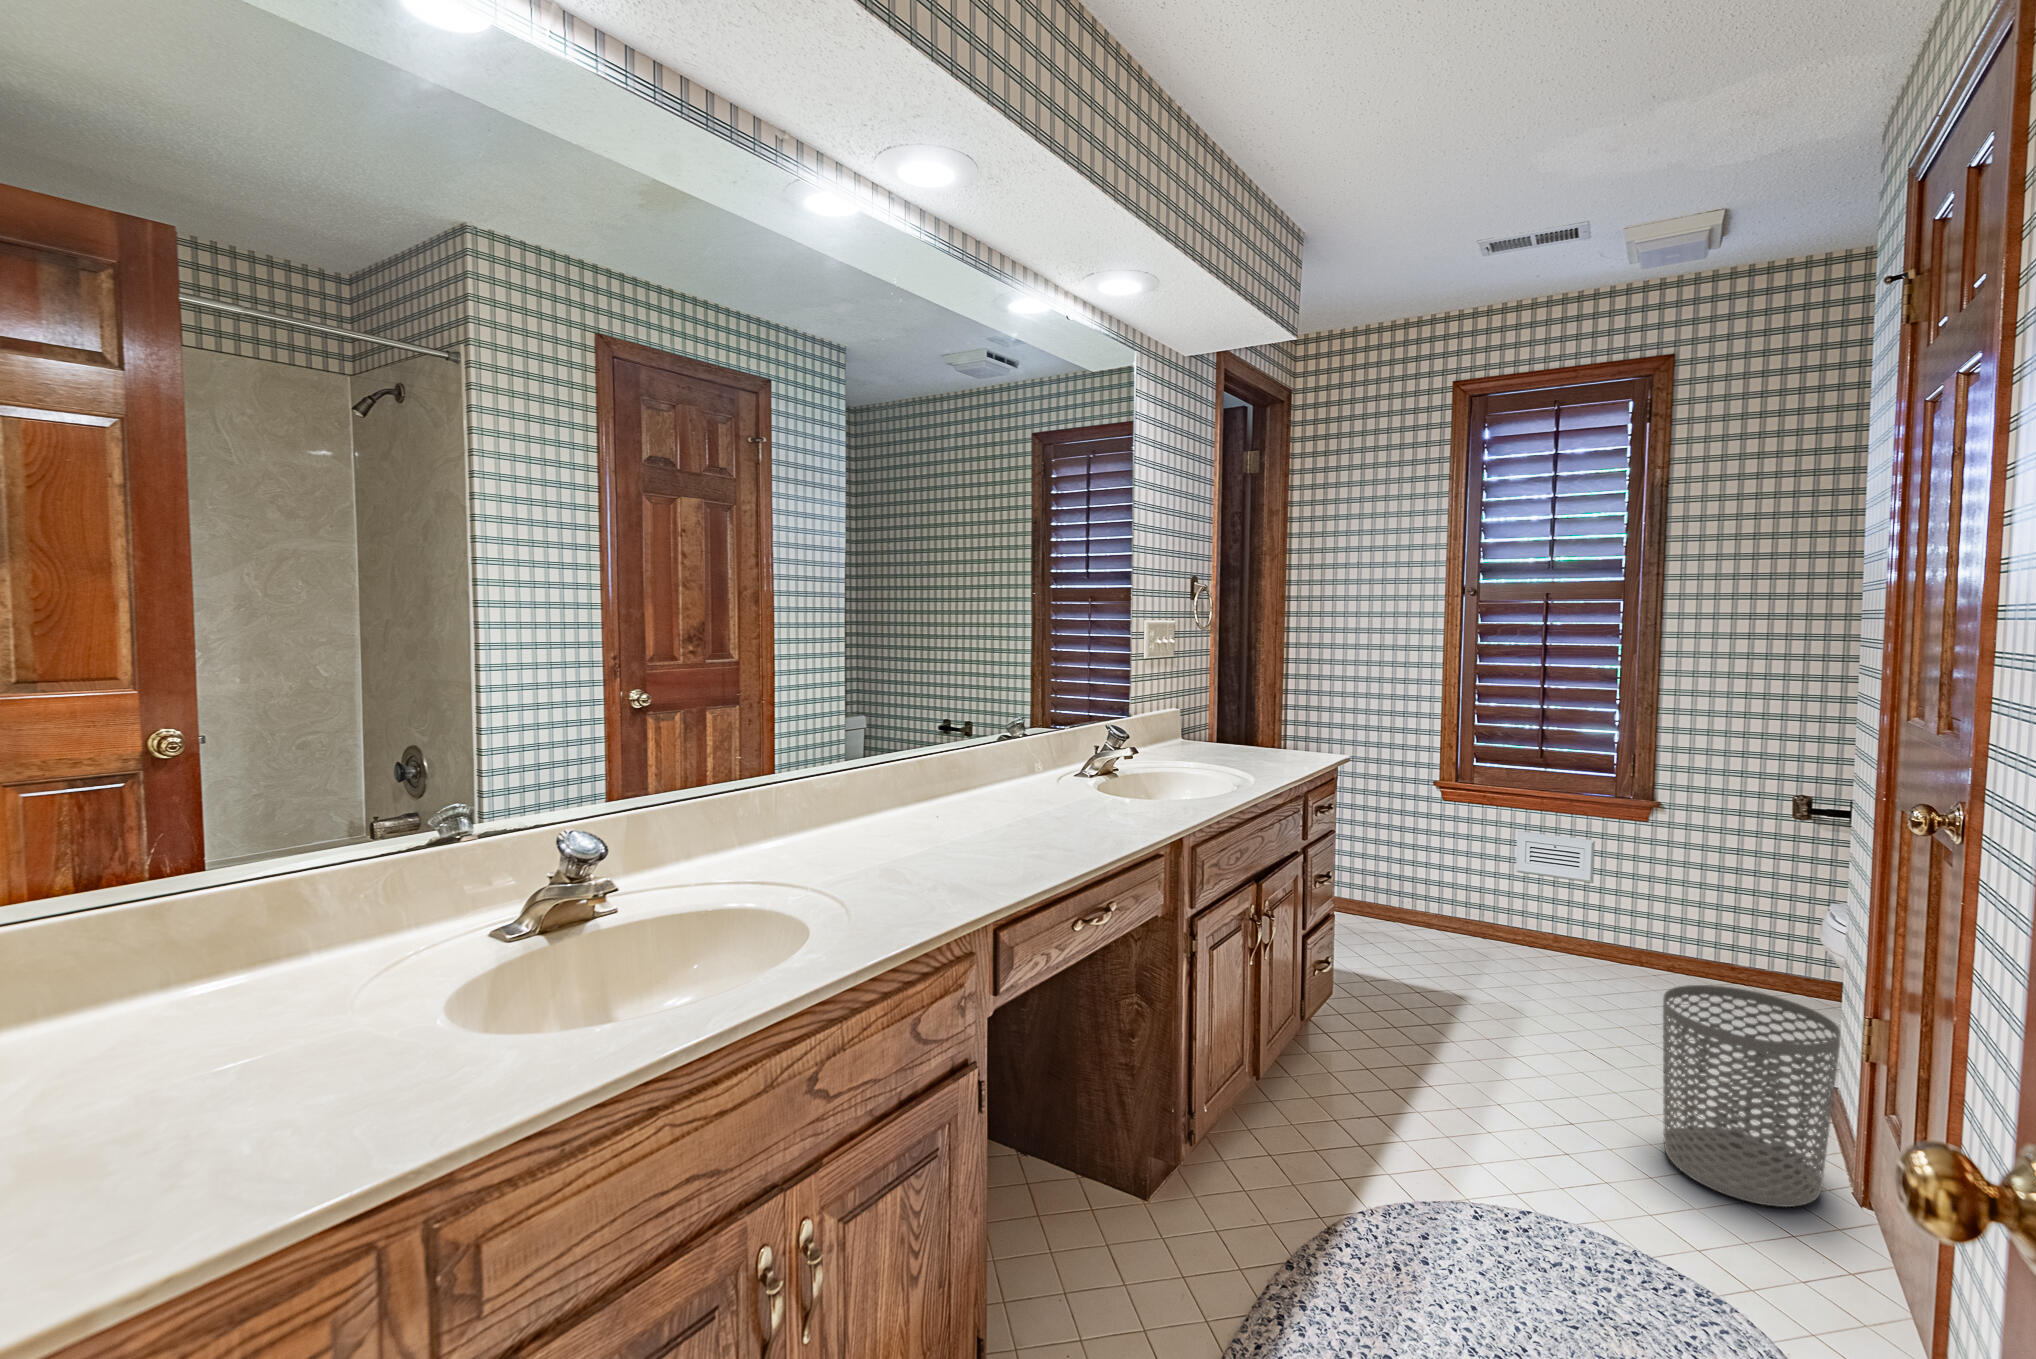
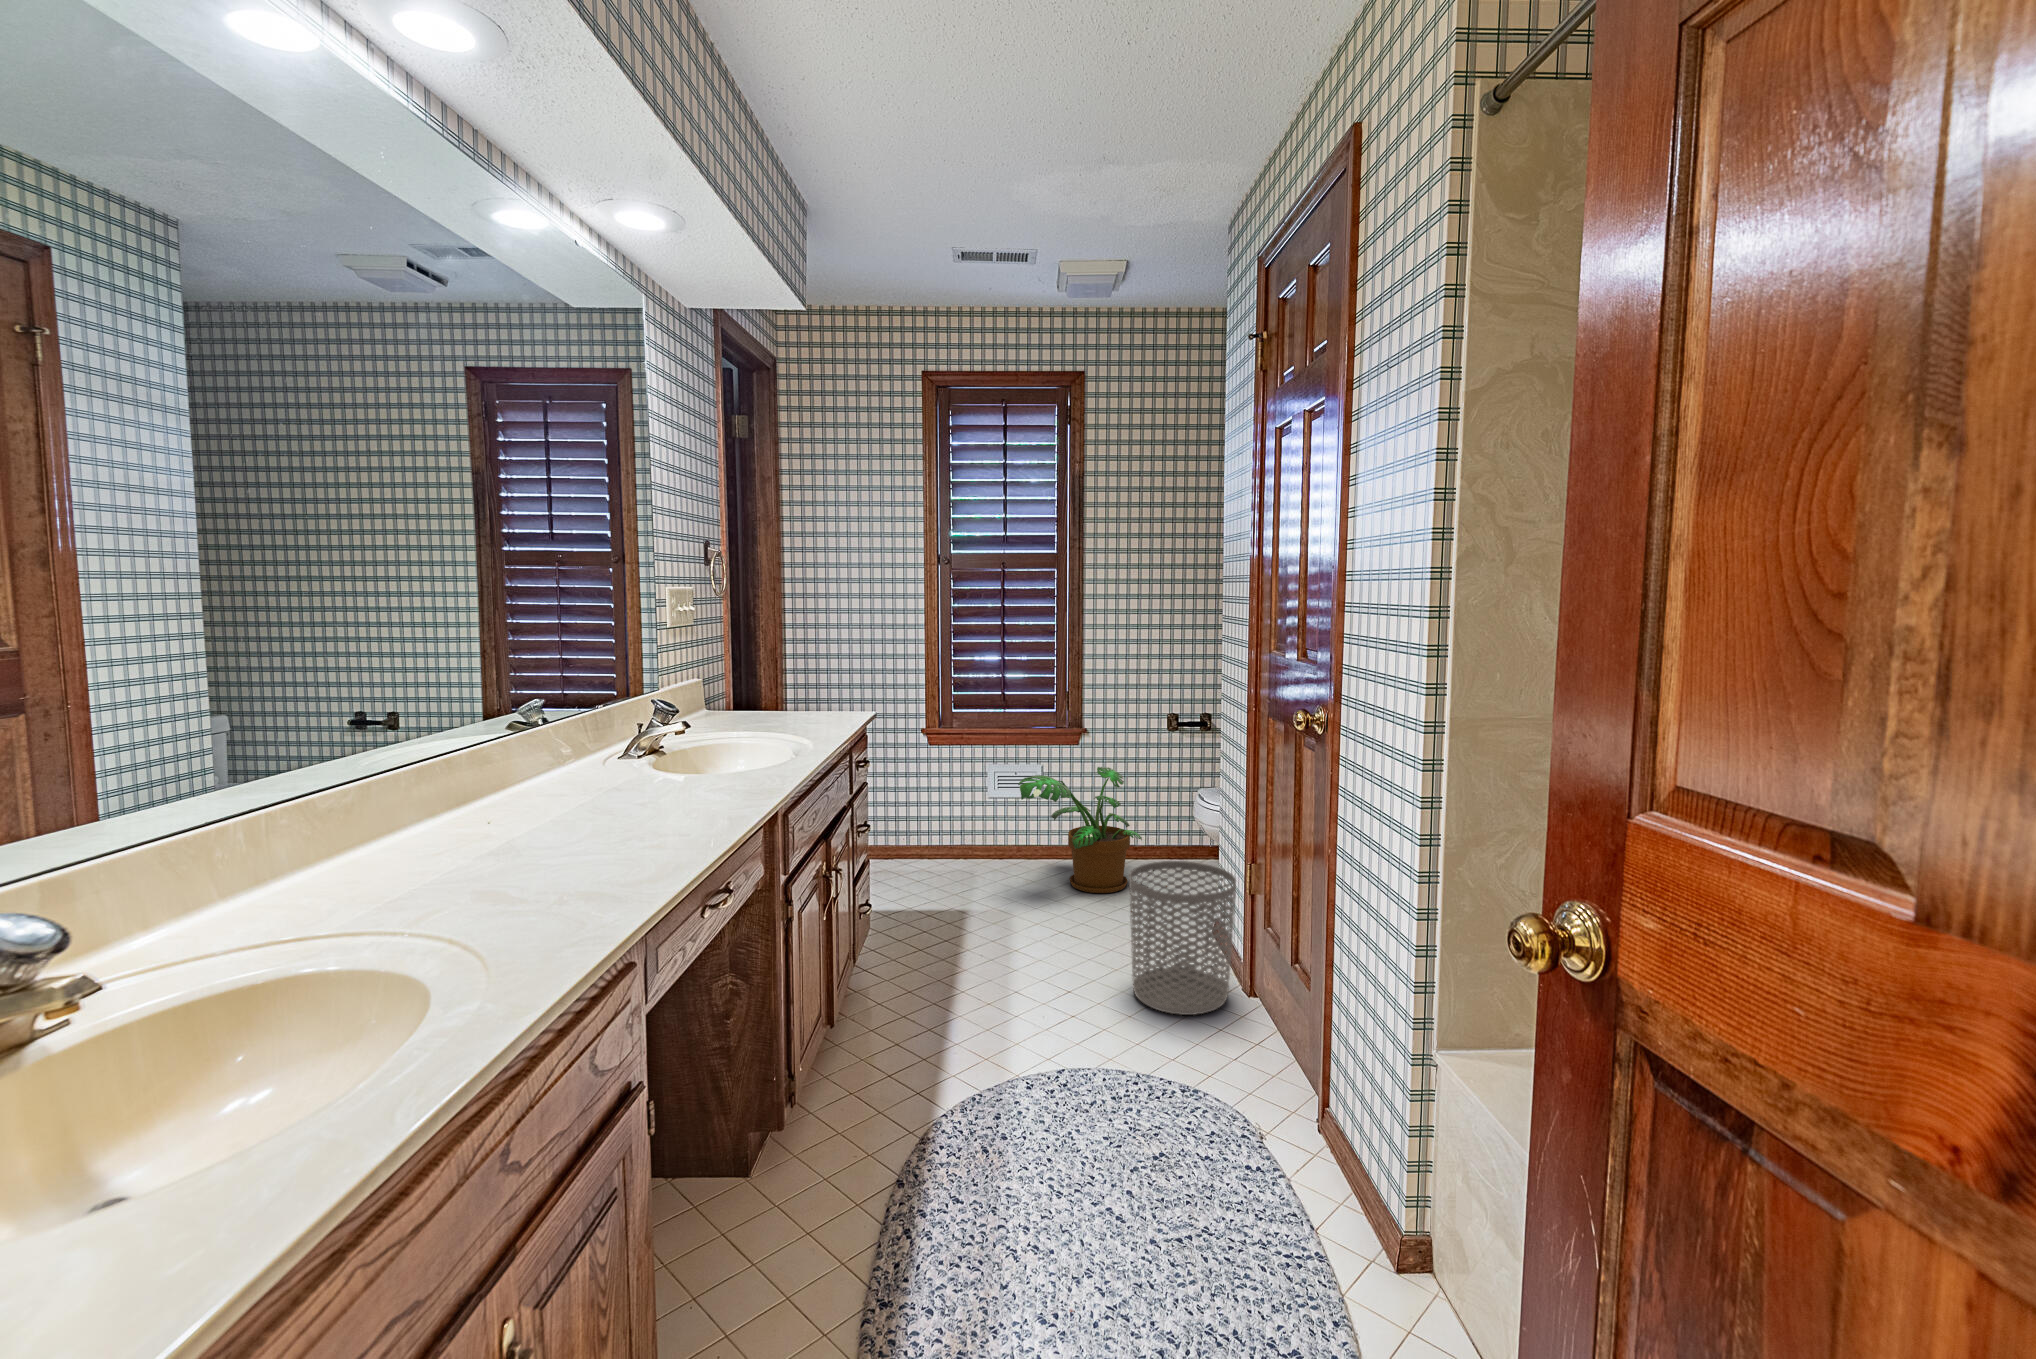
potted plant: none [1543,852,1730,1016] -> present [1018,767,1142,893]

